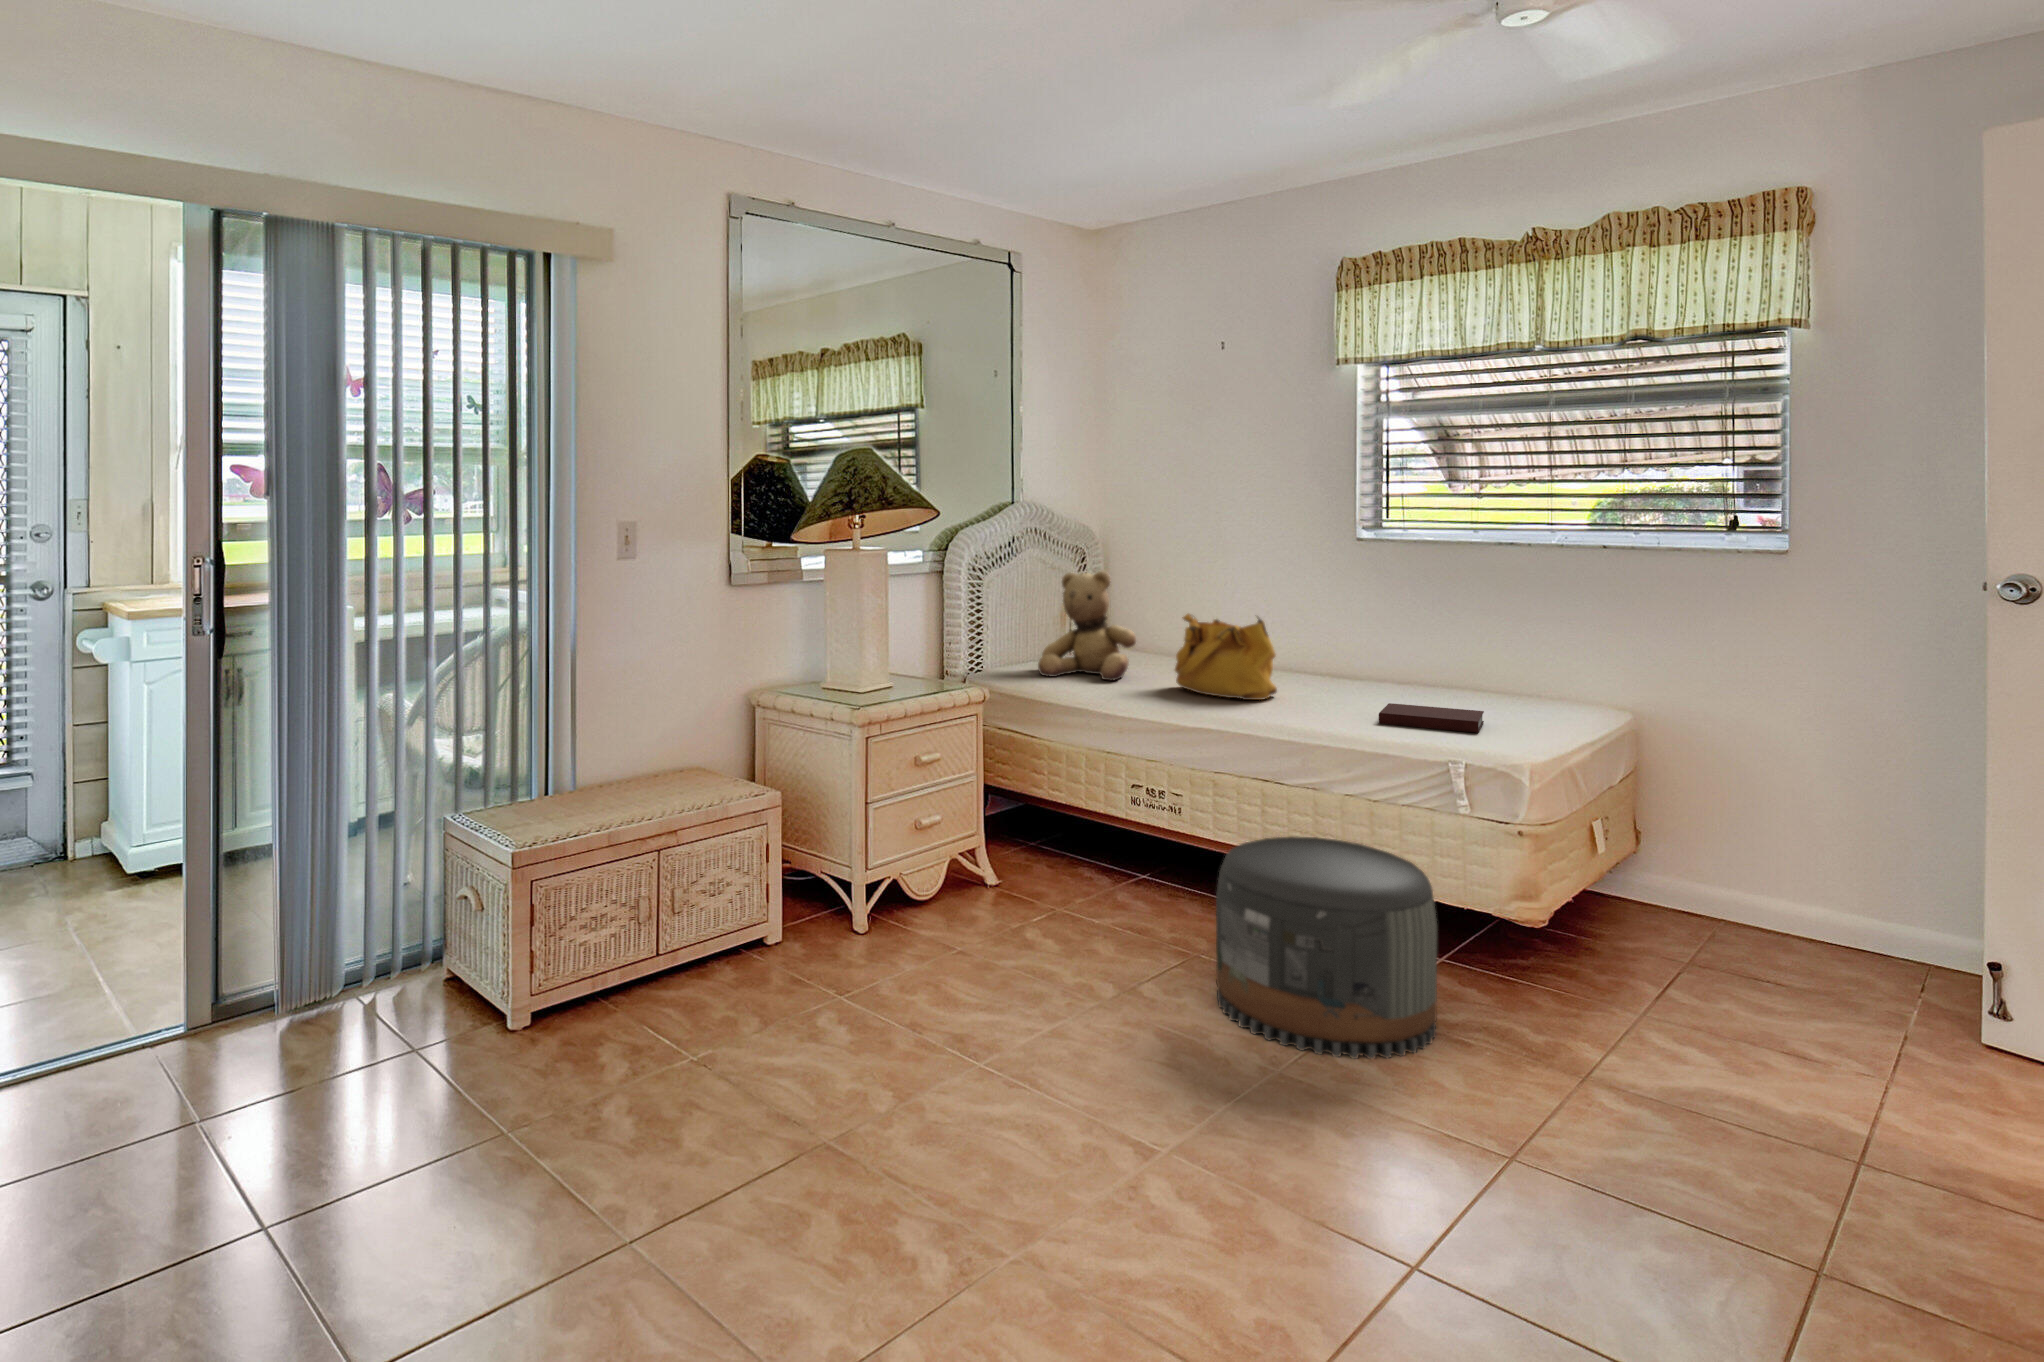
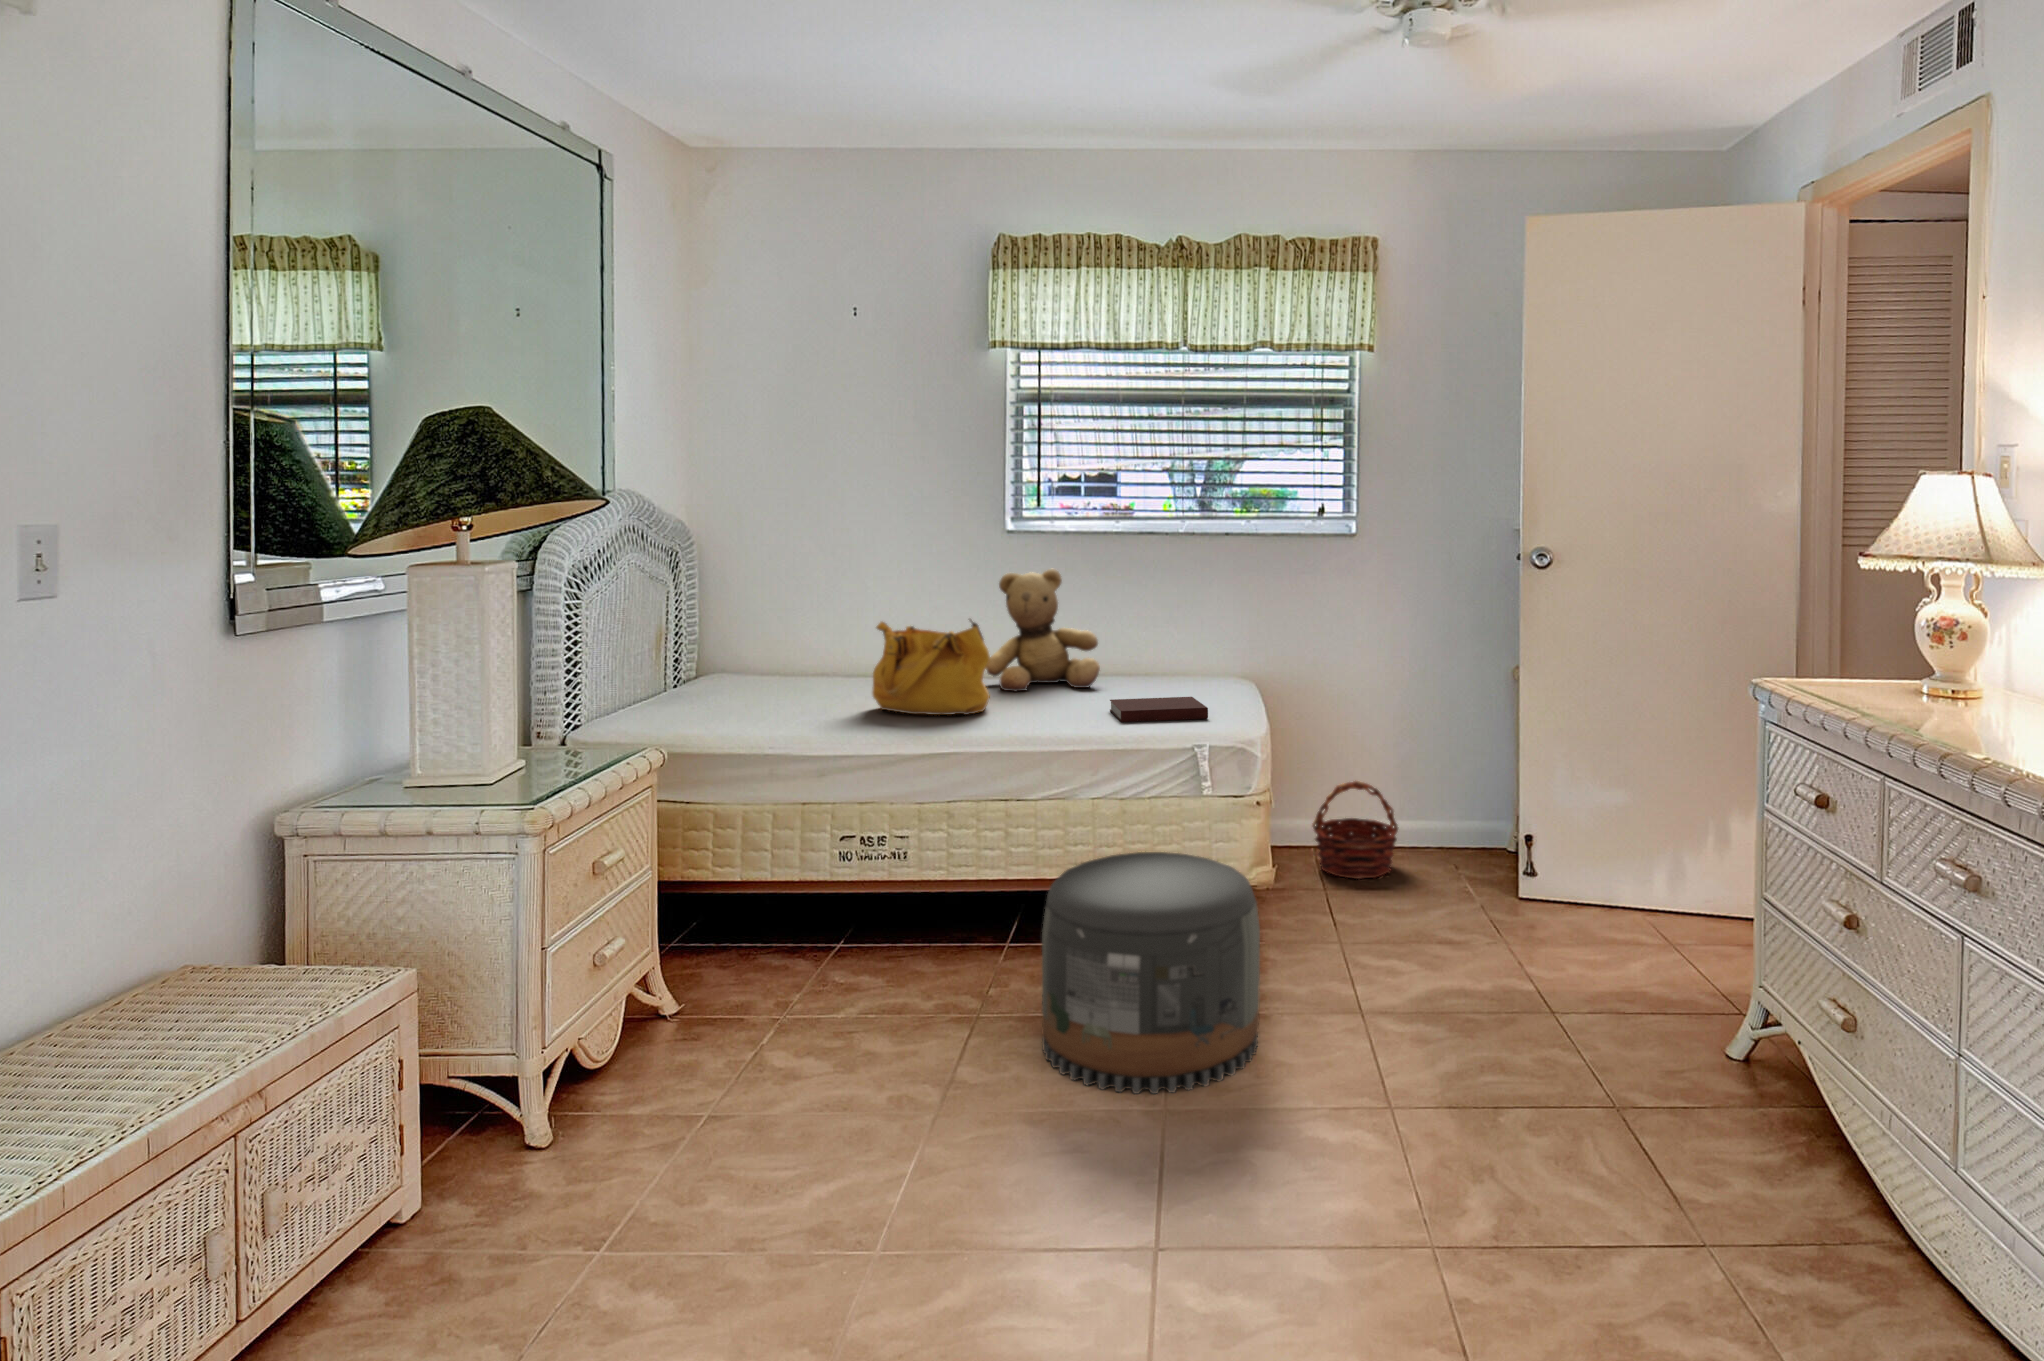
teddy bear: present [1038,570,1136,681] -> present [986,568,1100,692]
basket: none [1694,844,1826,964] -> present [1312,781,1398,879]

